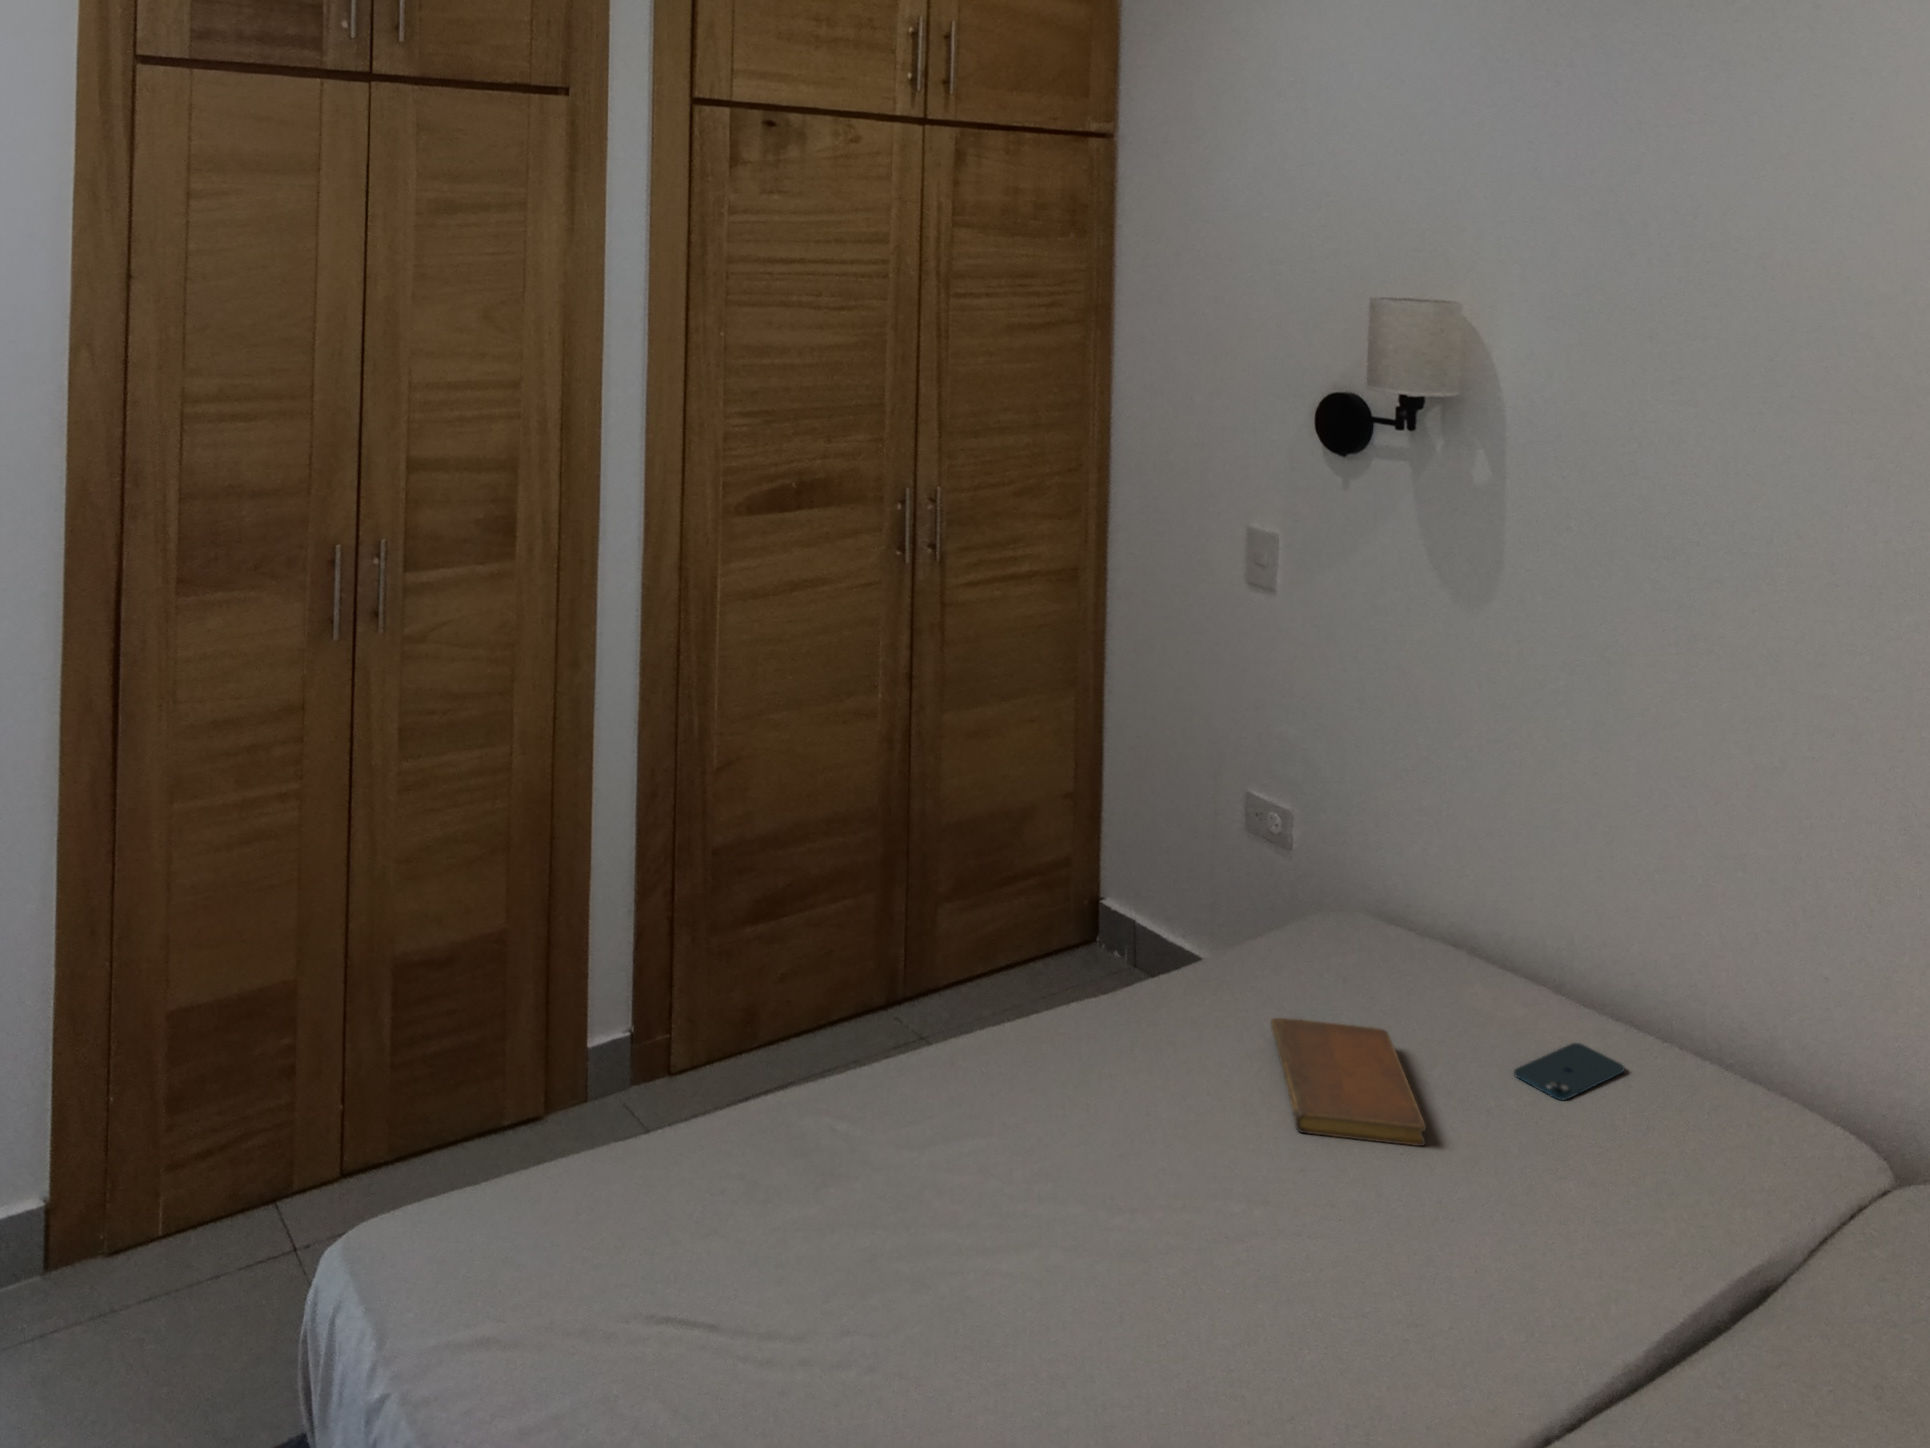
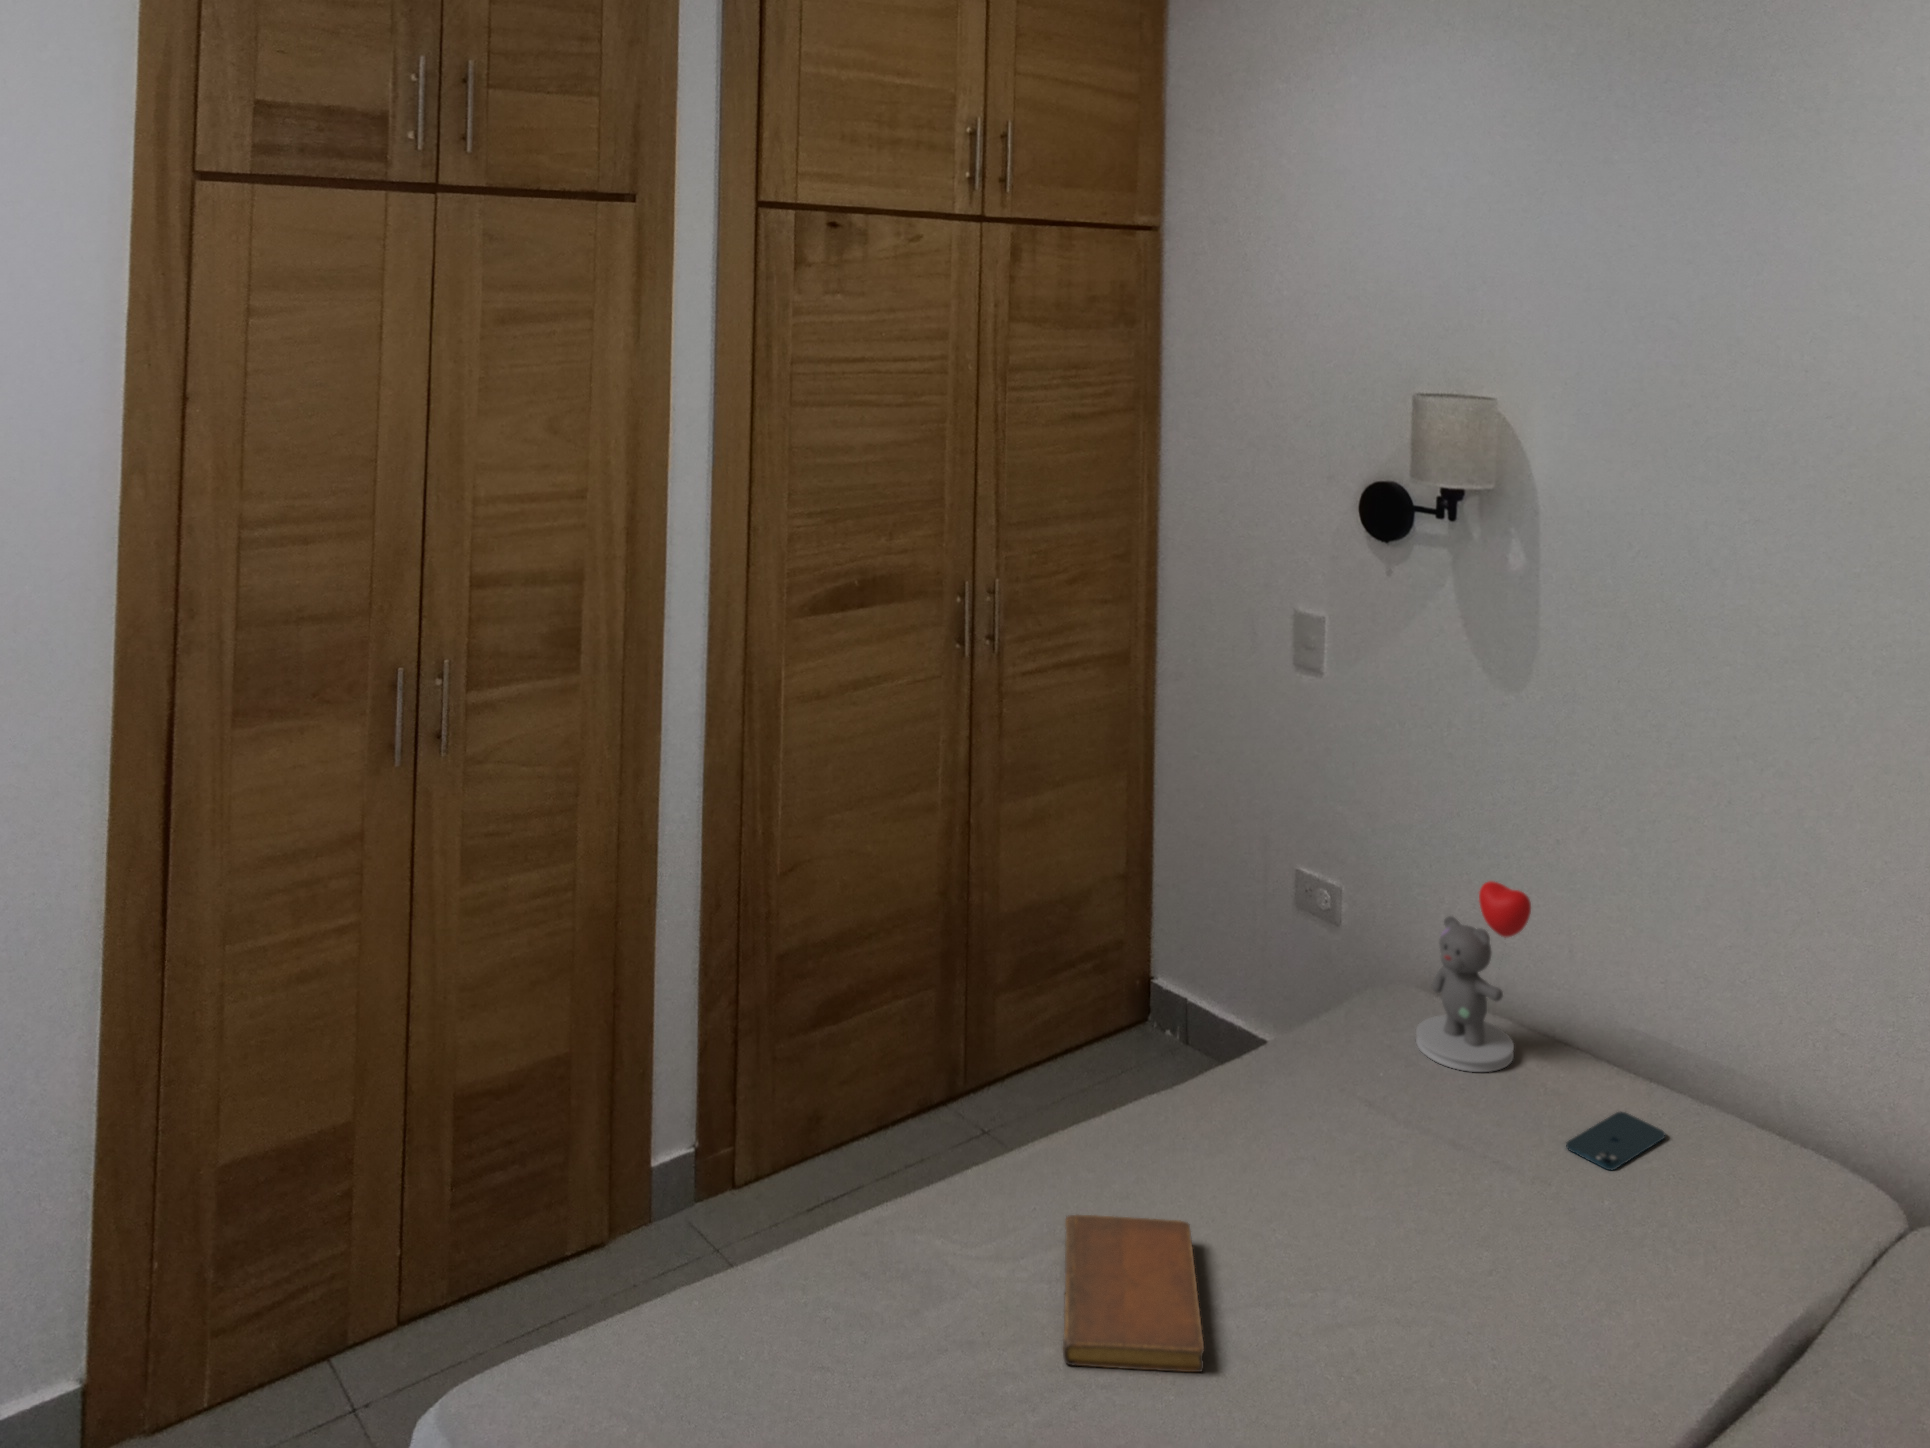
teddy bear: none [1359,800,1484,996] -> present [1416,881,1531,1072]
notebook: present [1271,1018,1426,1146] -> present [1063,1215,1204,1372]

